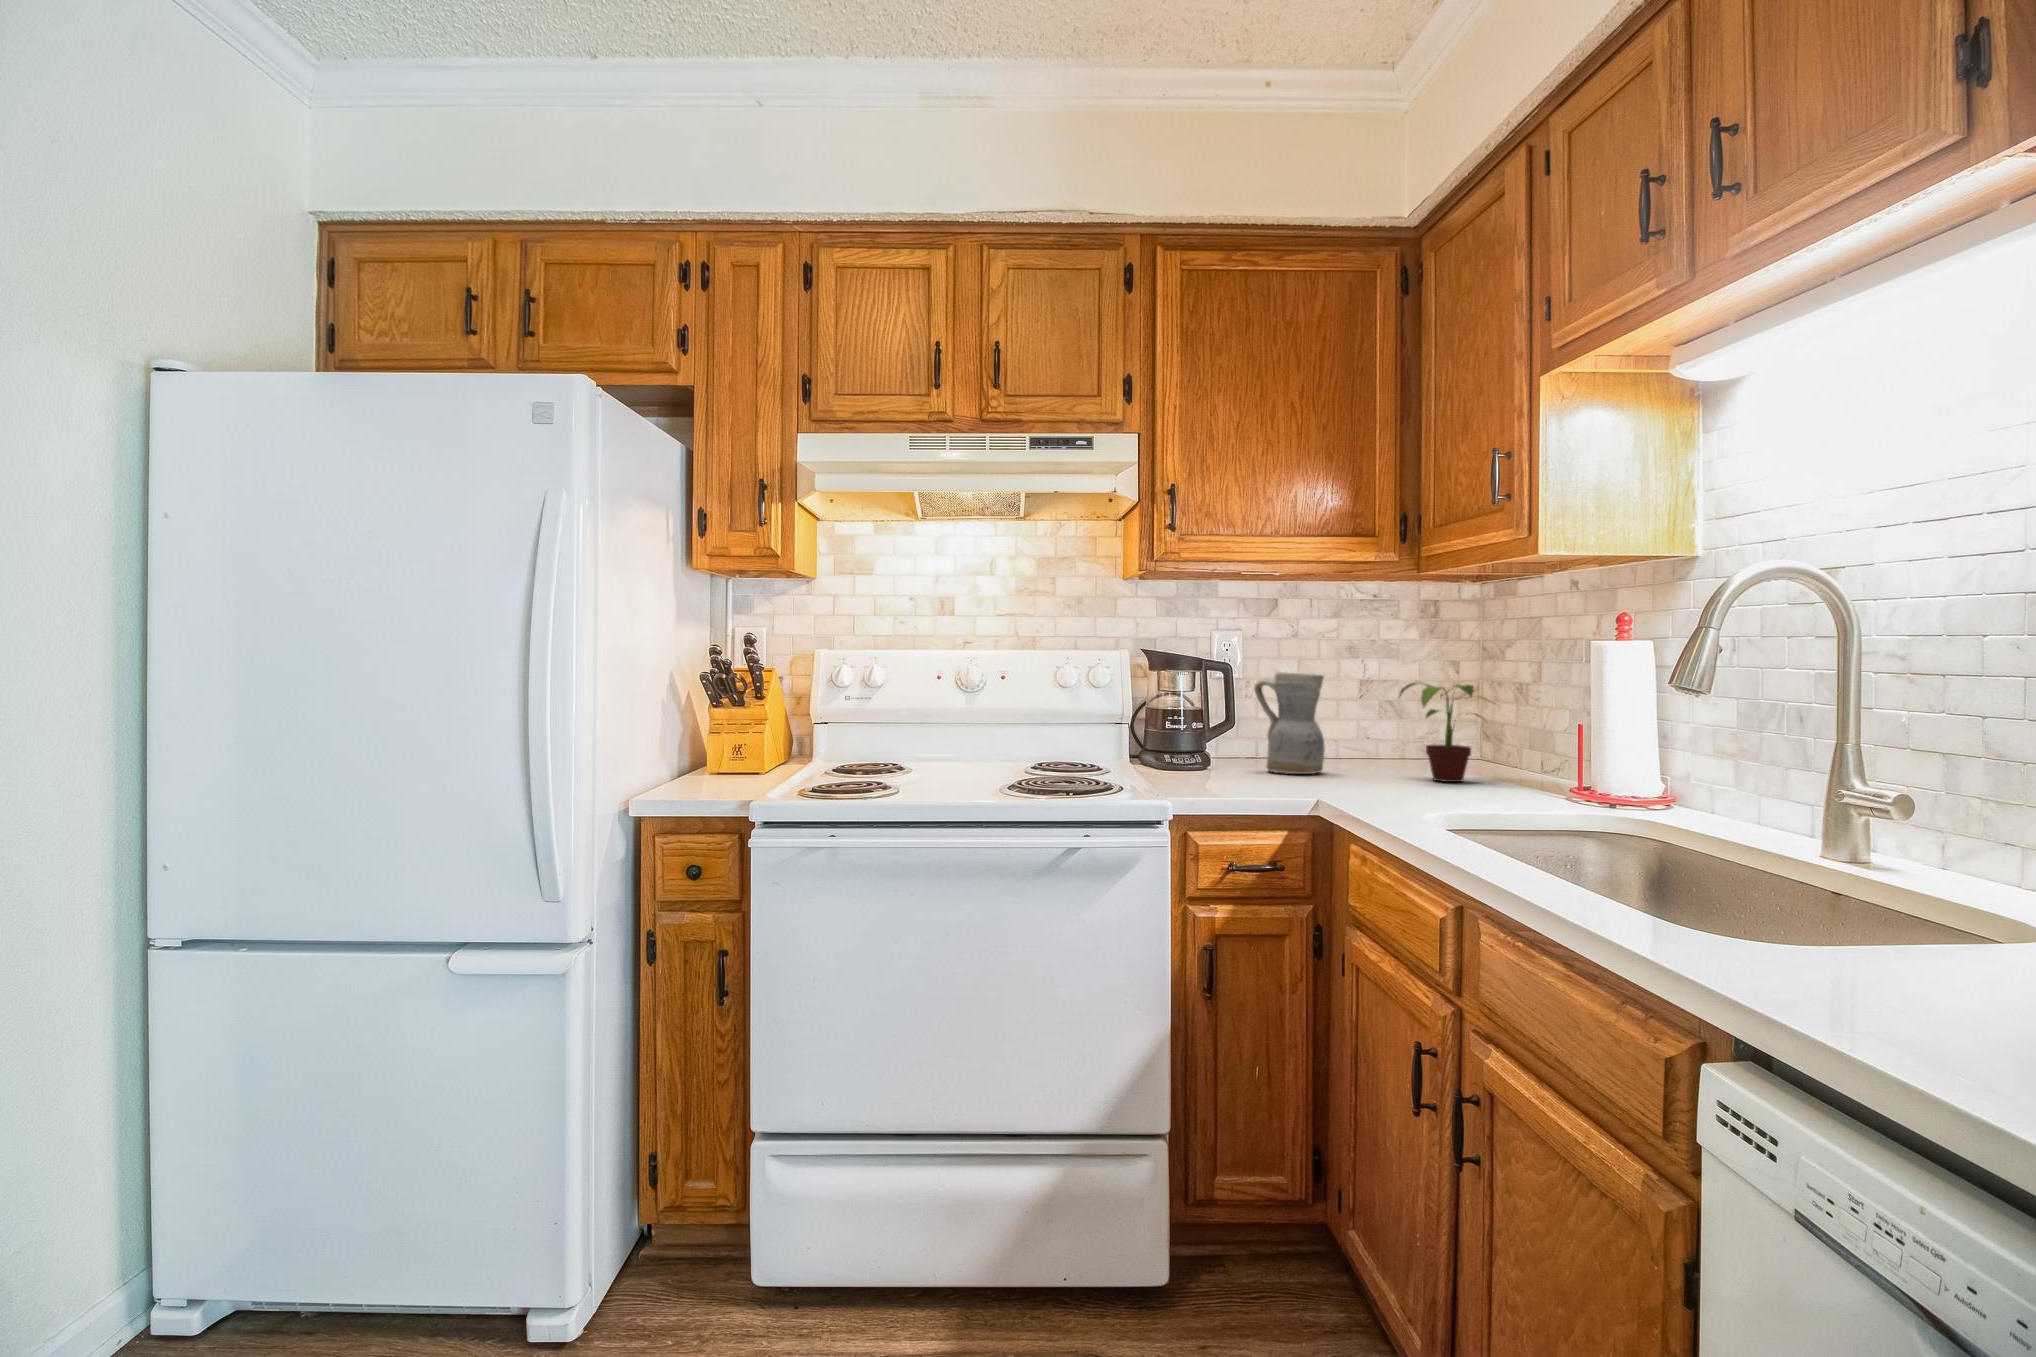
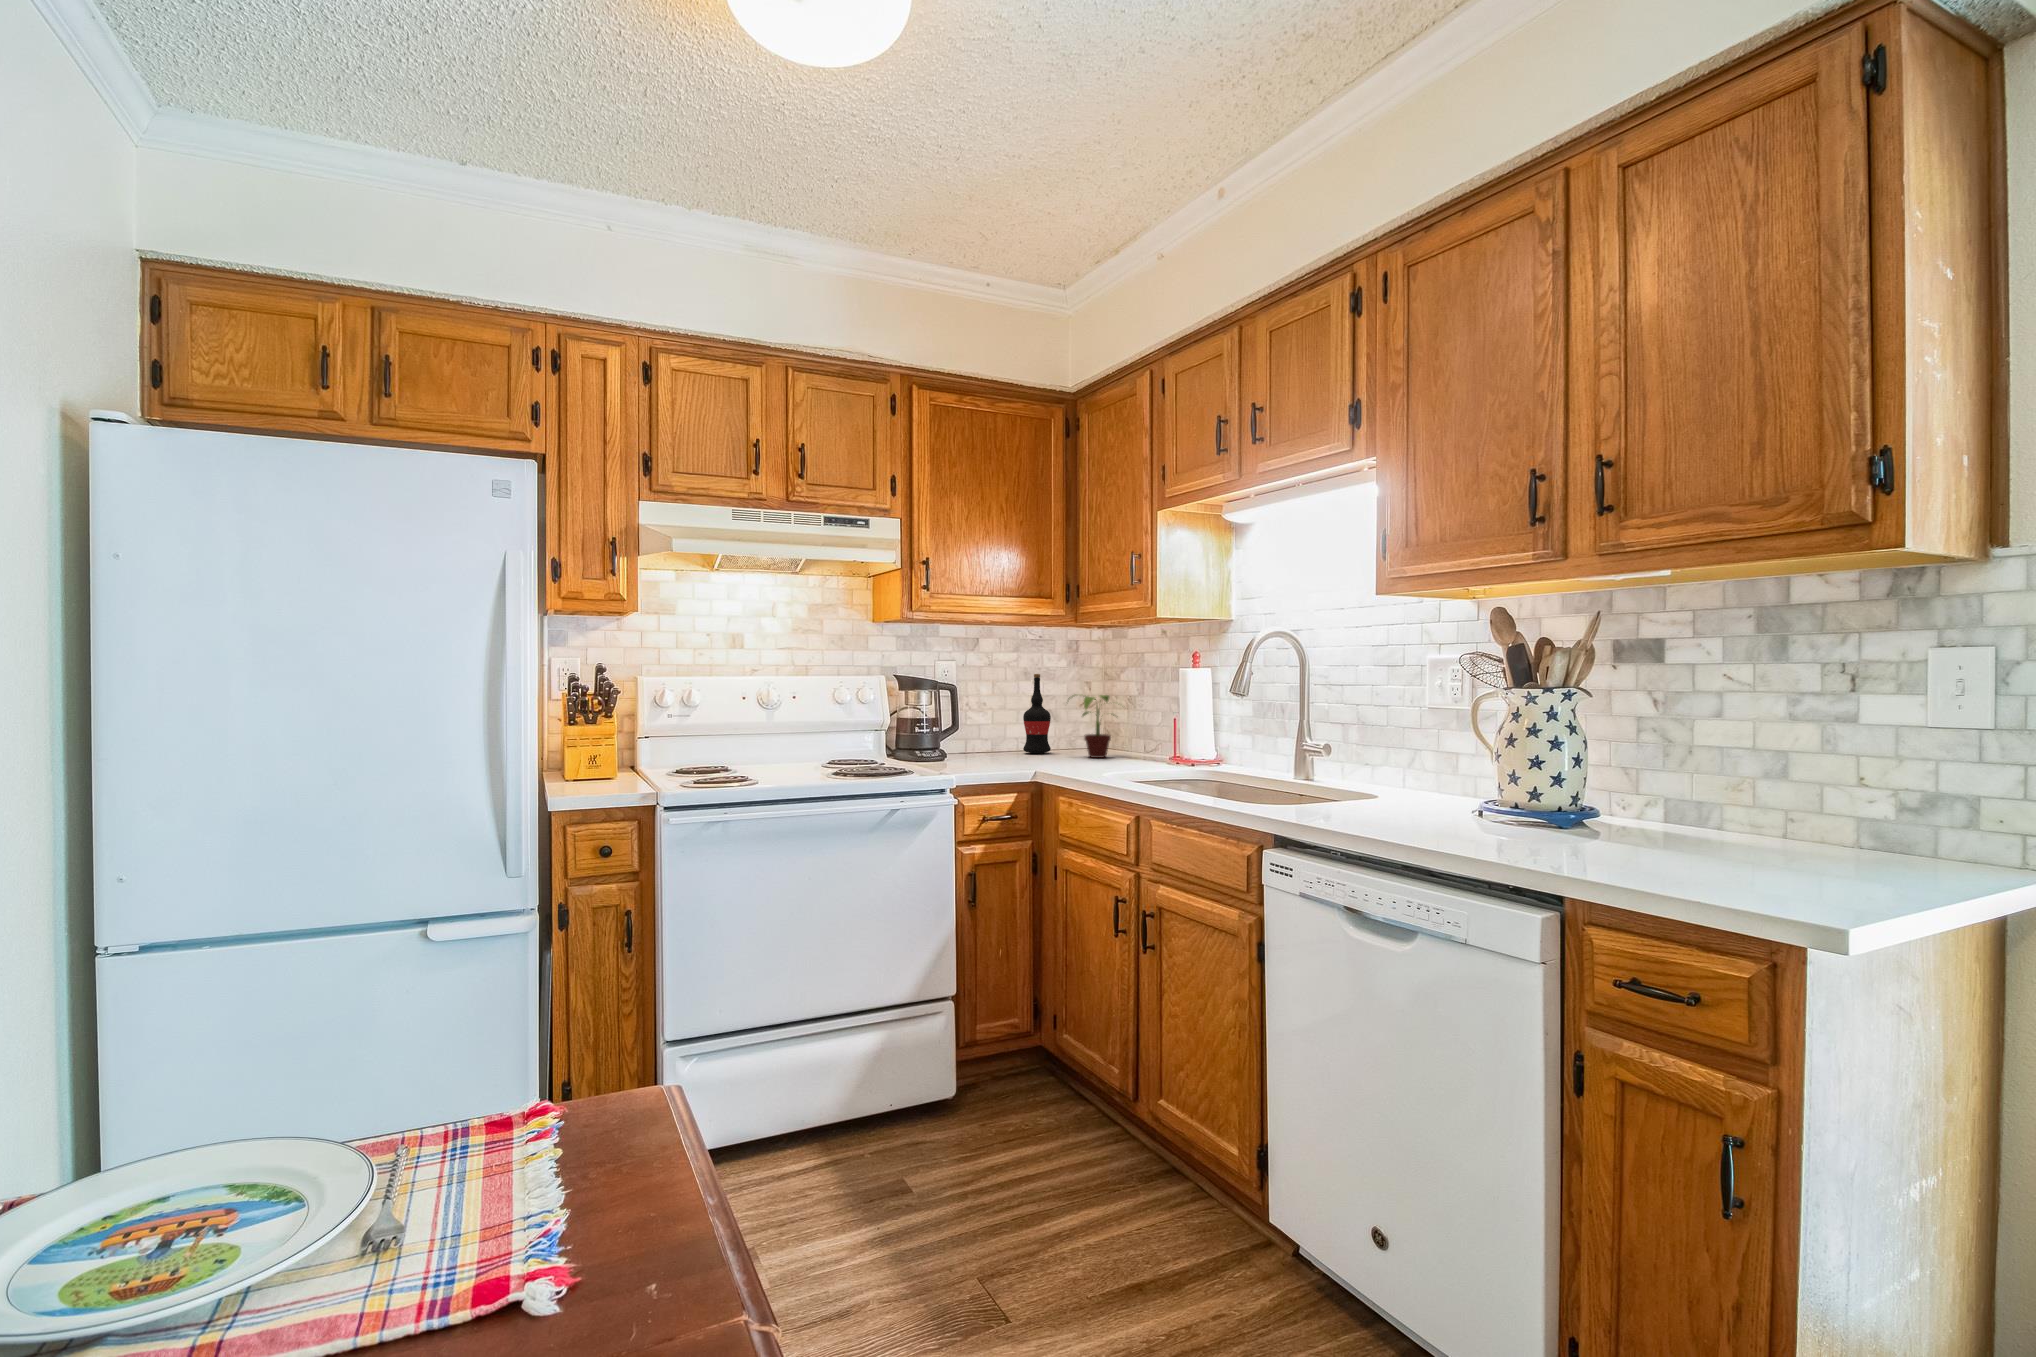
wine bottle: none [1338,653,1381,768] -> present [1023,674,1051,753]
ceramic pitcher: present [1254,672,1325,774] -> none [973,688,1020,758]

